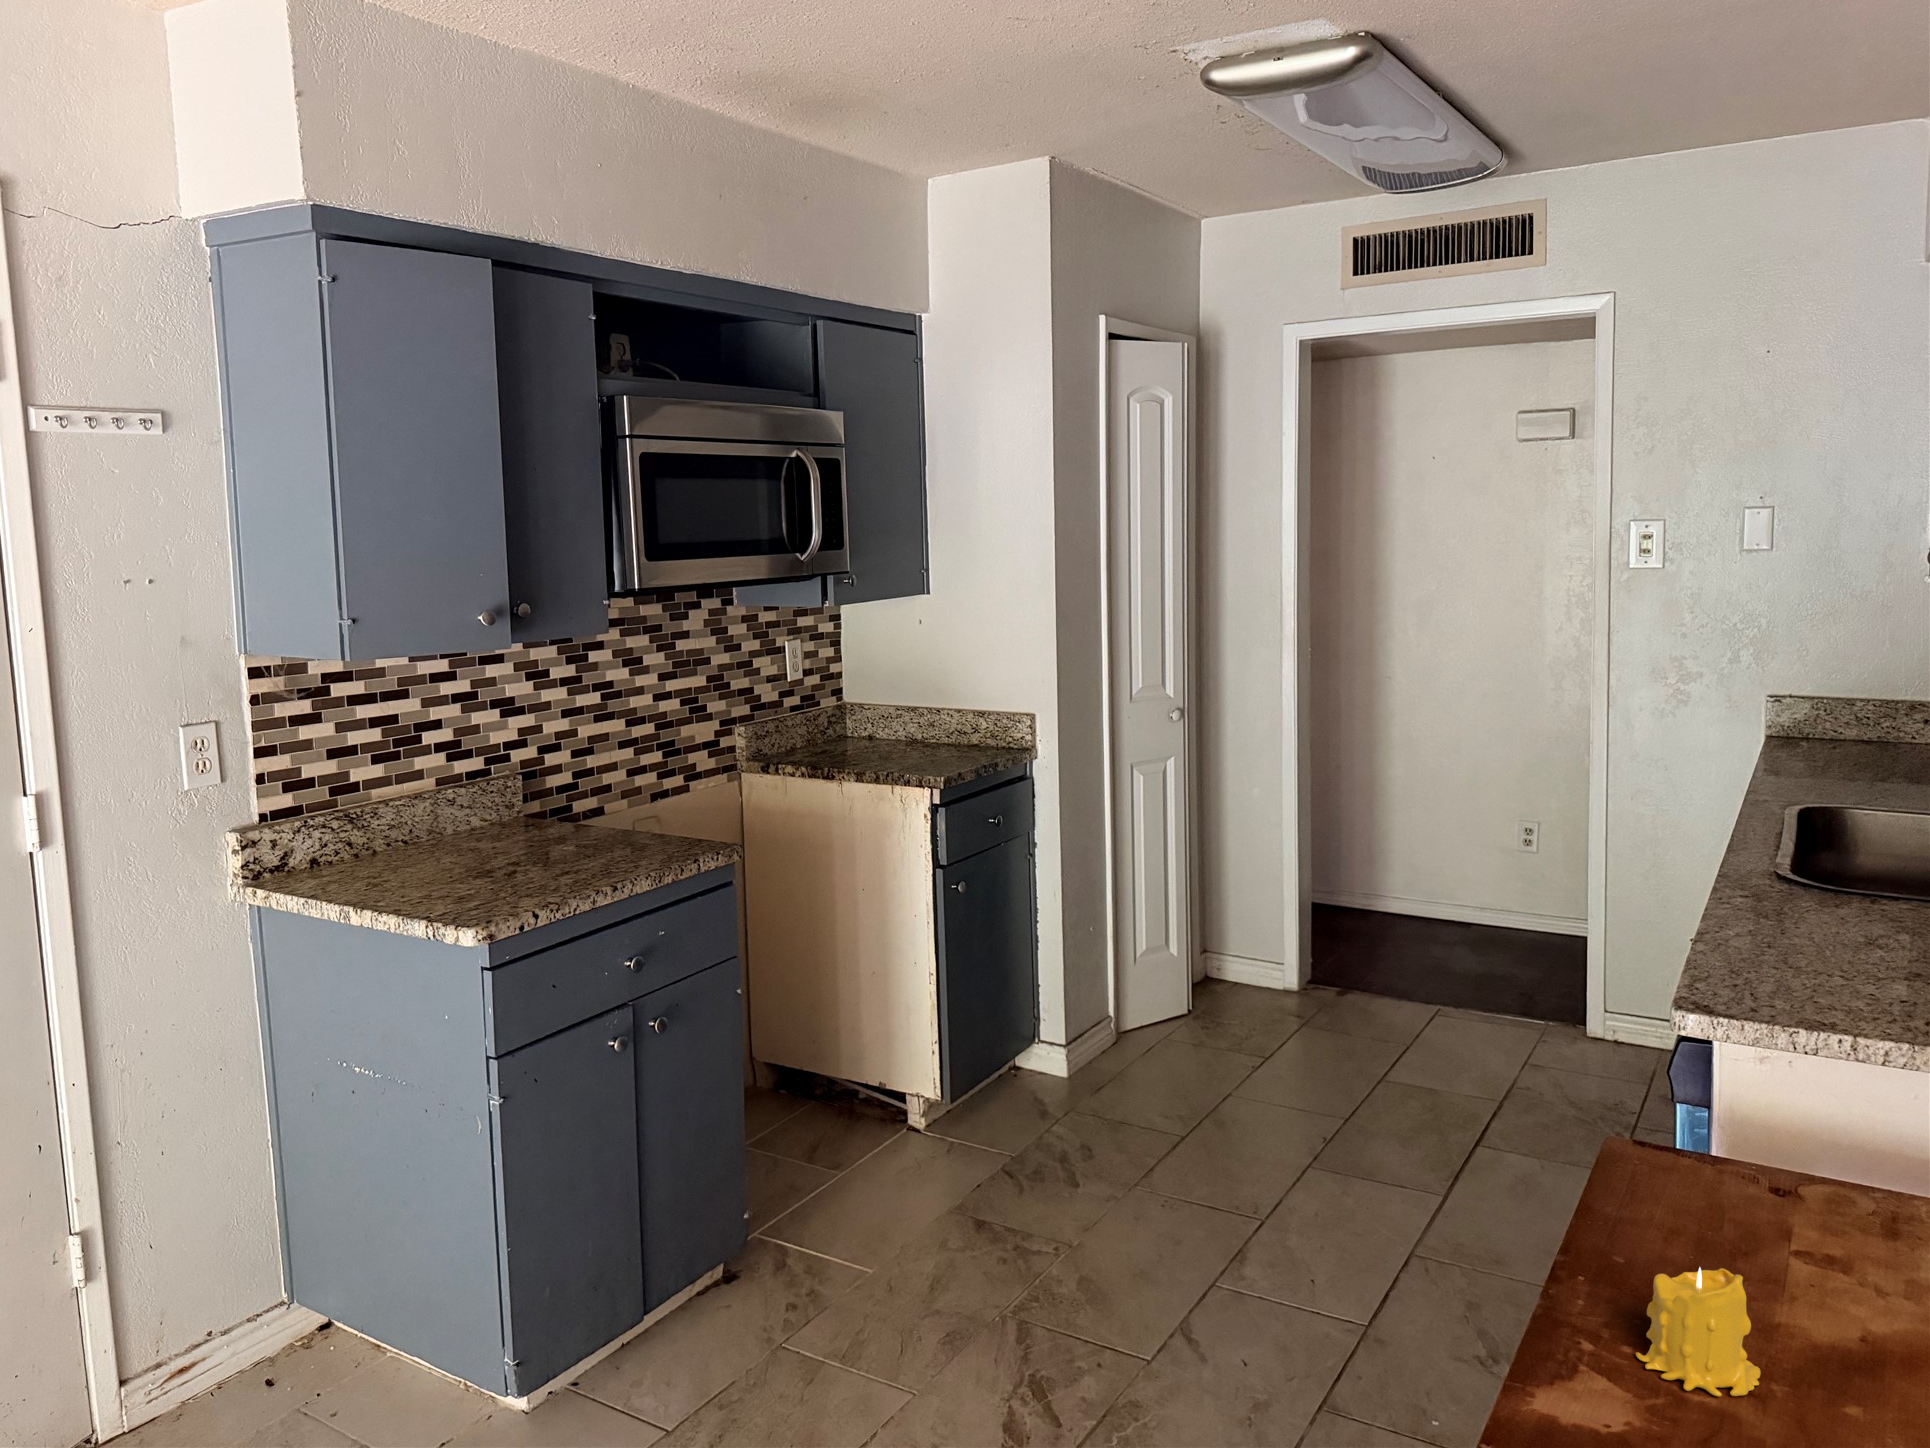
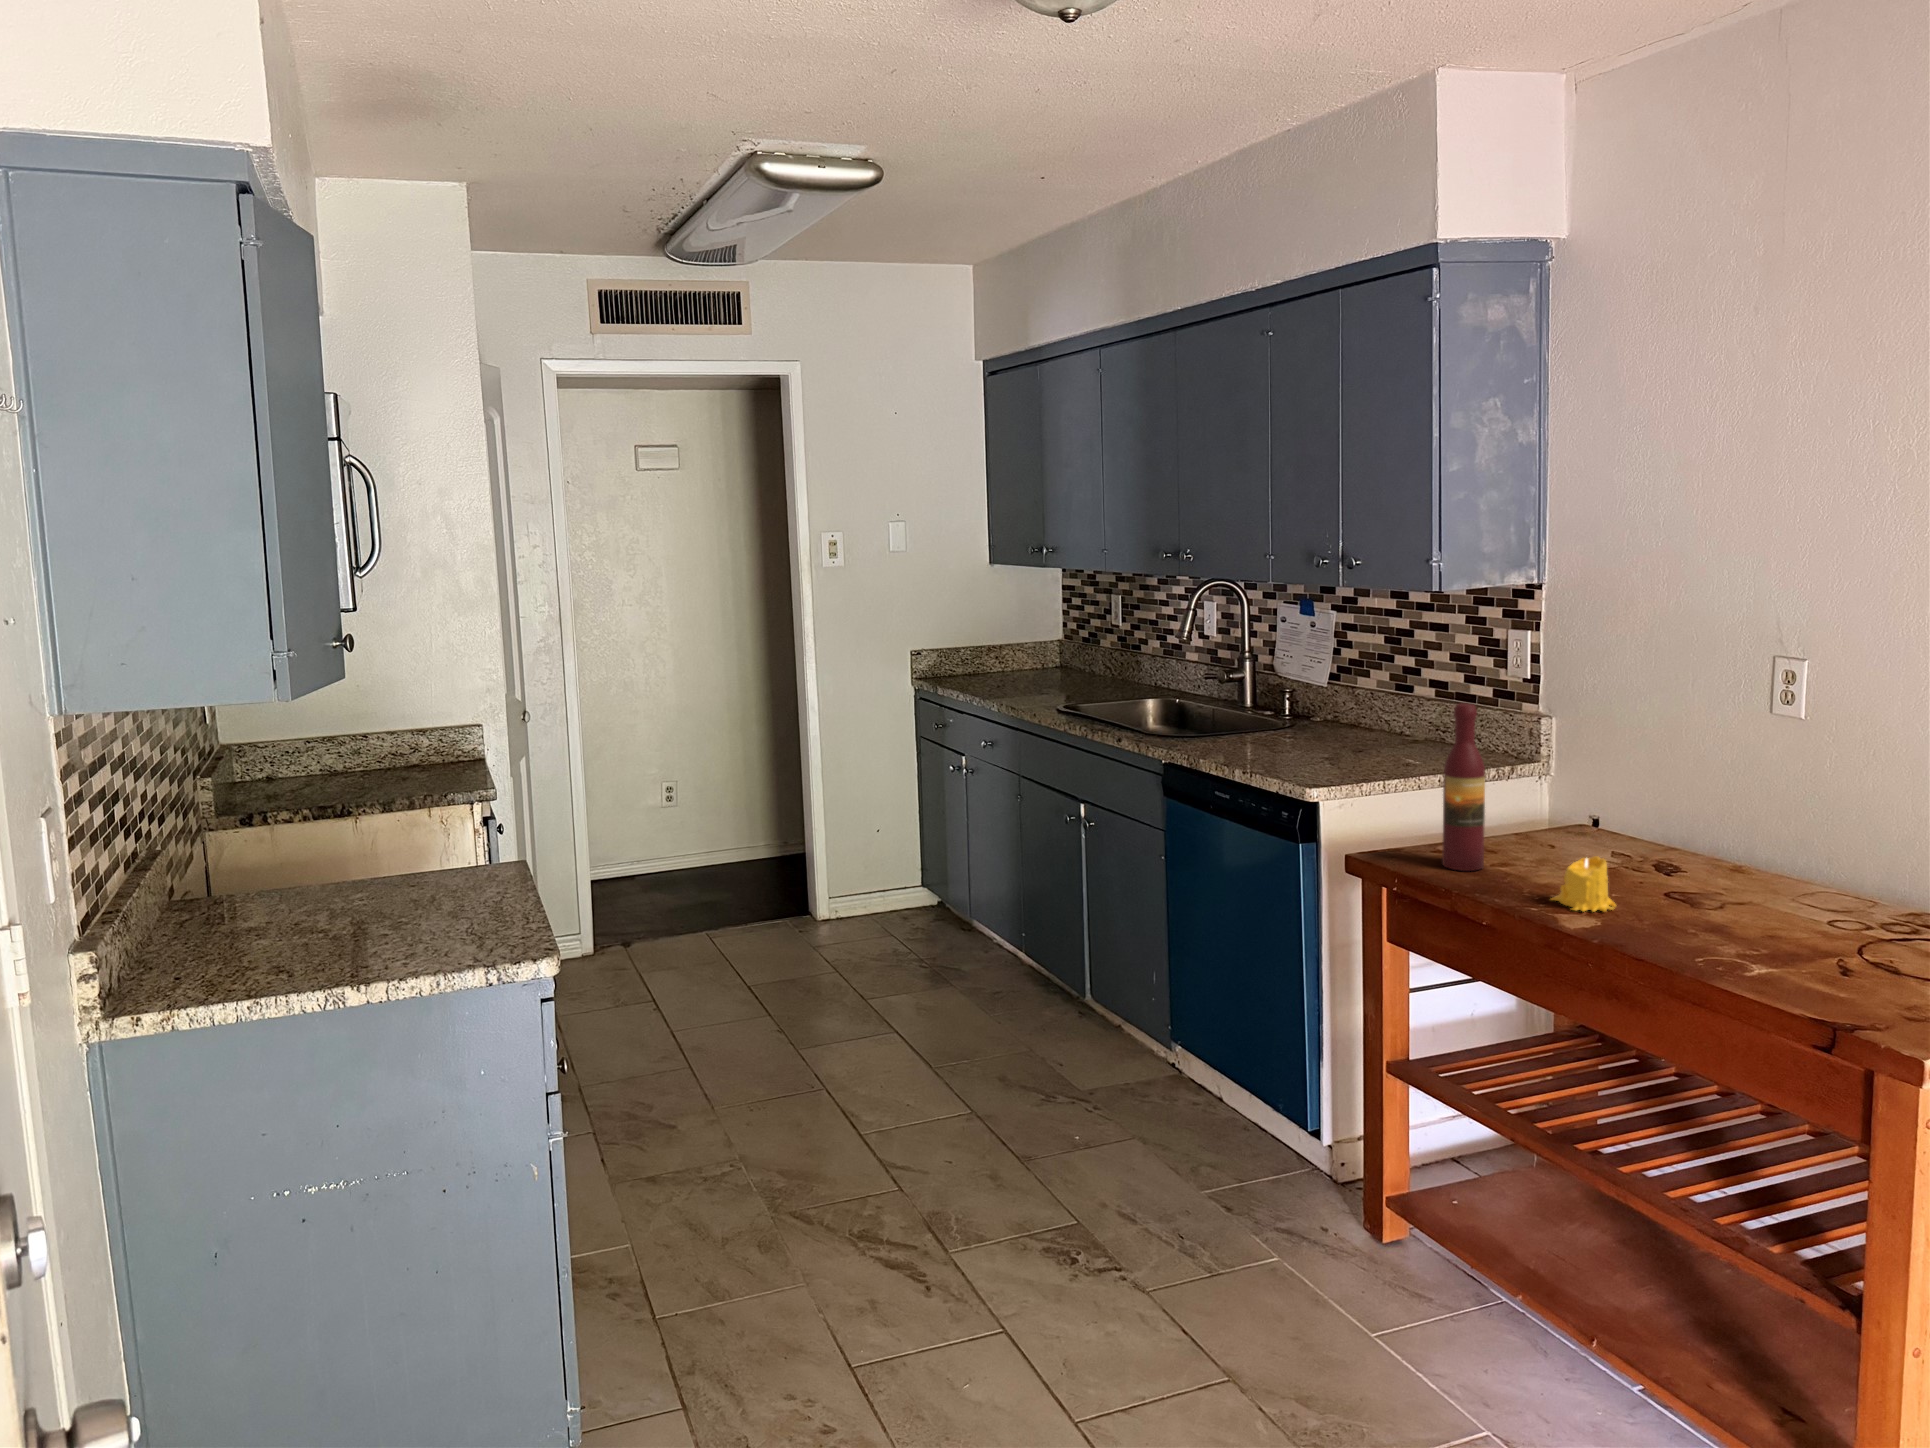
wine bottle: none [1659,902,1750,1233] -> present [1442,703,1485,871]

